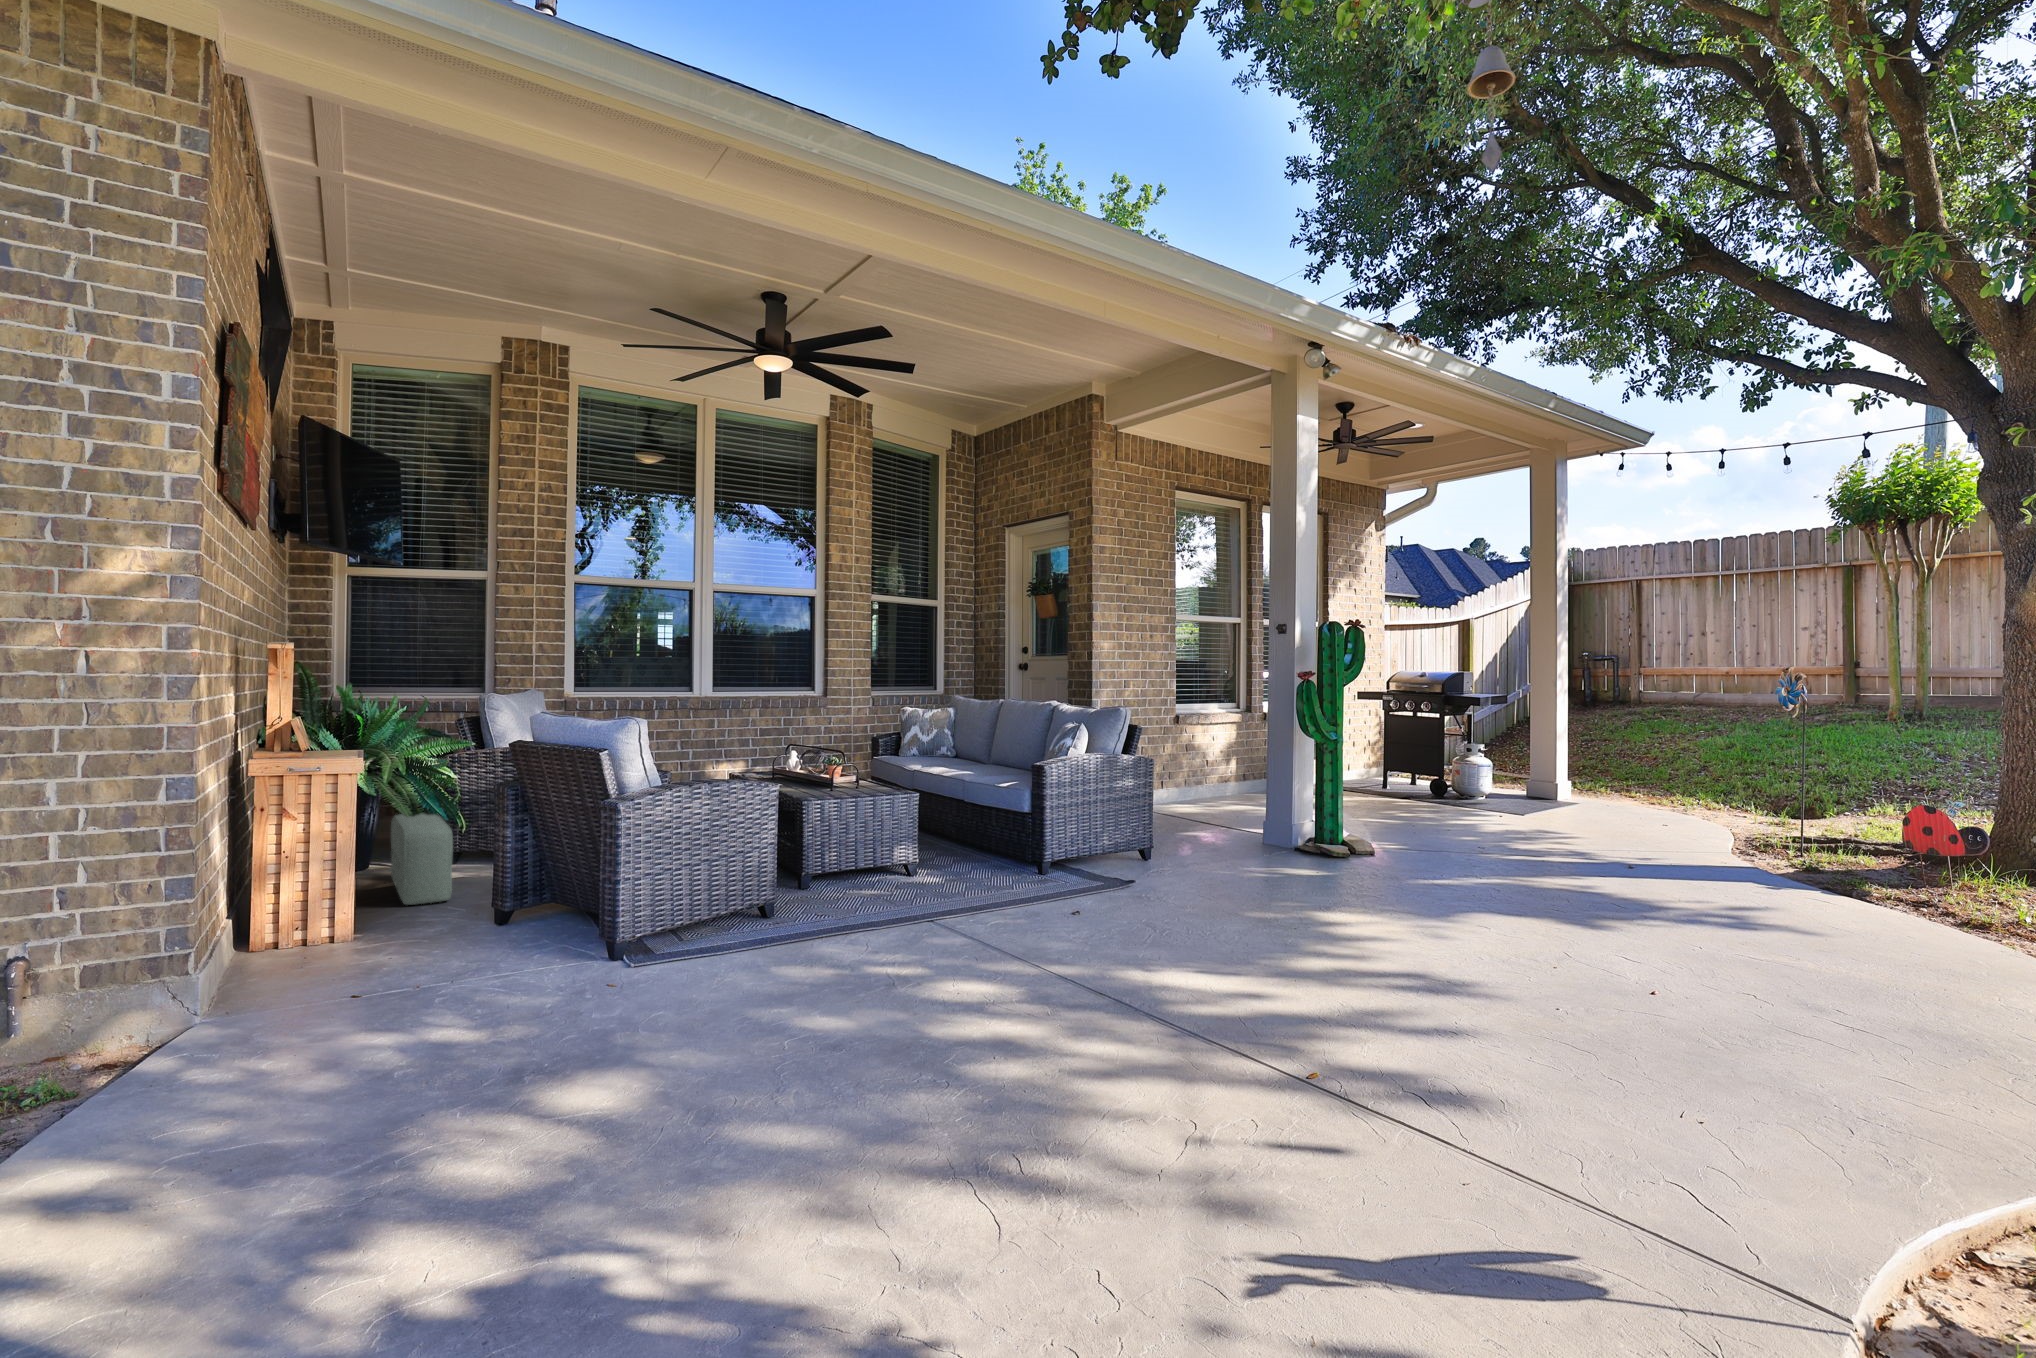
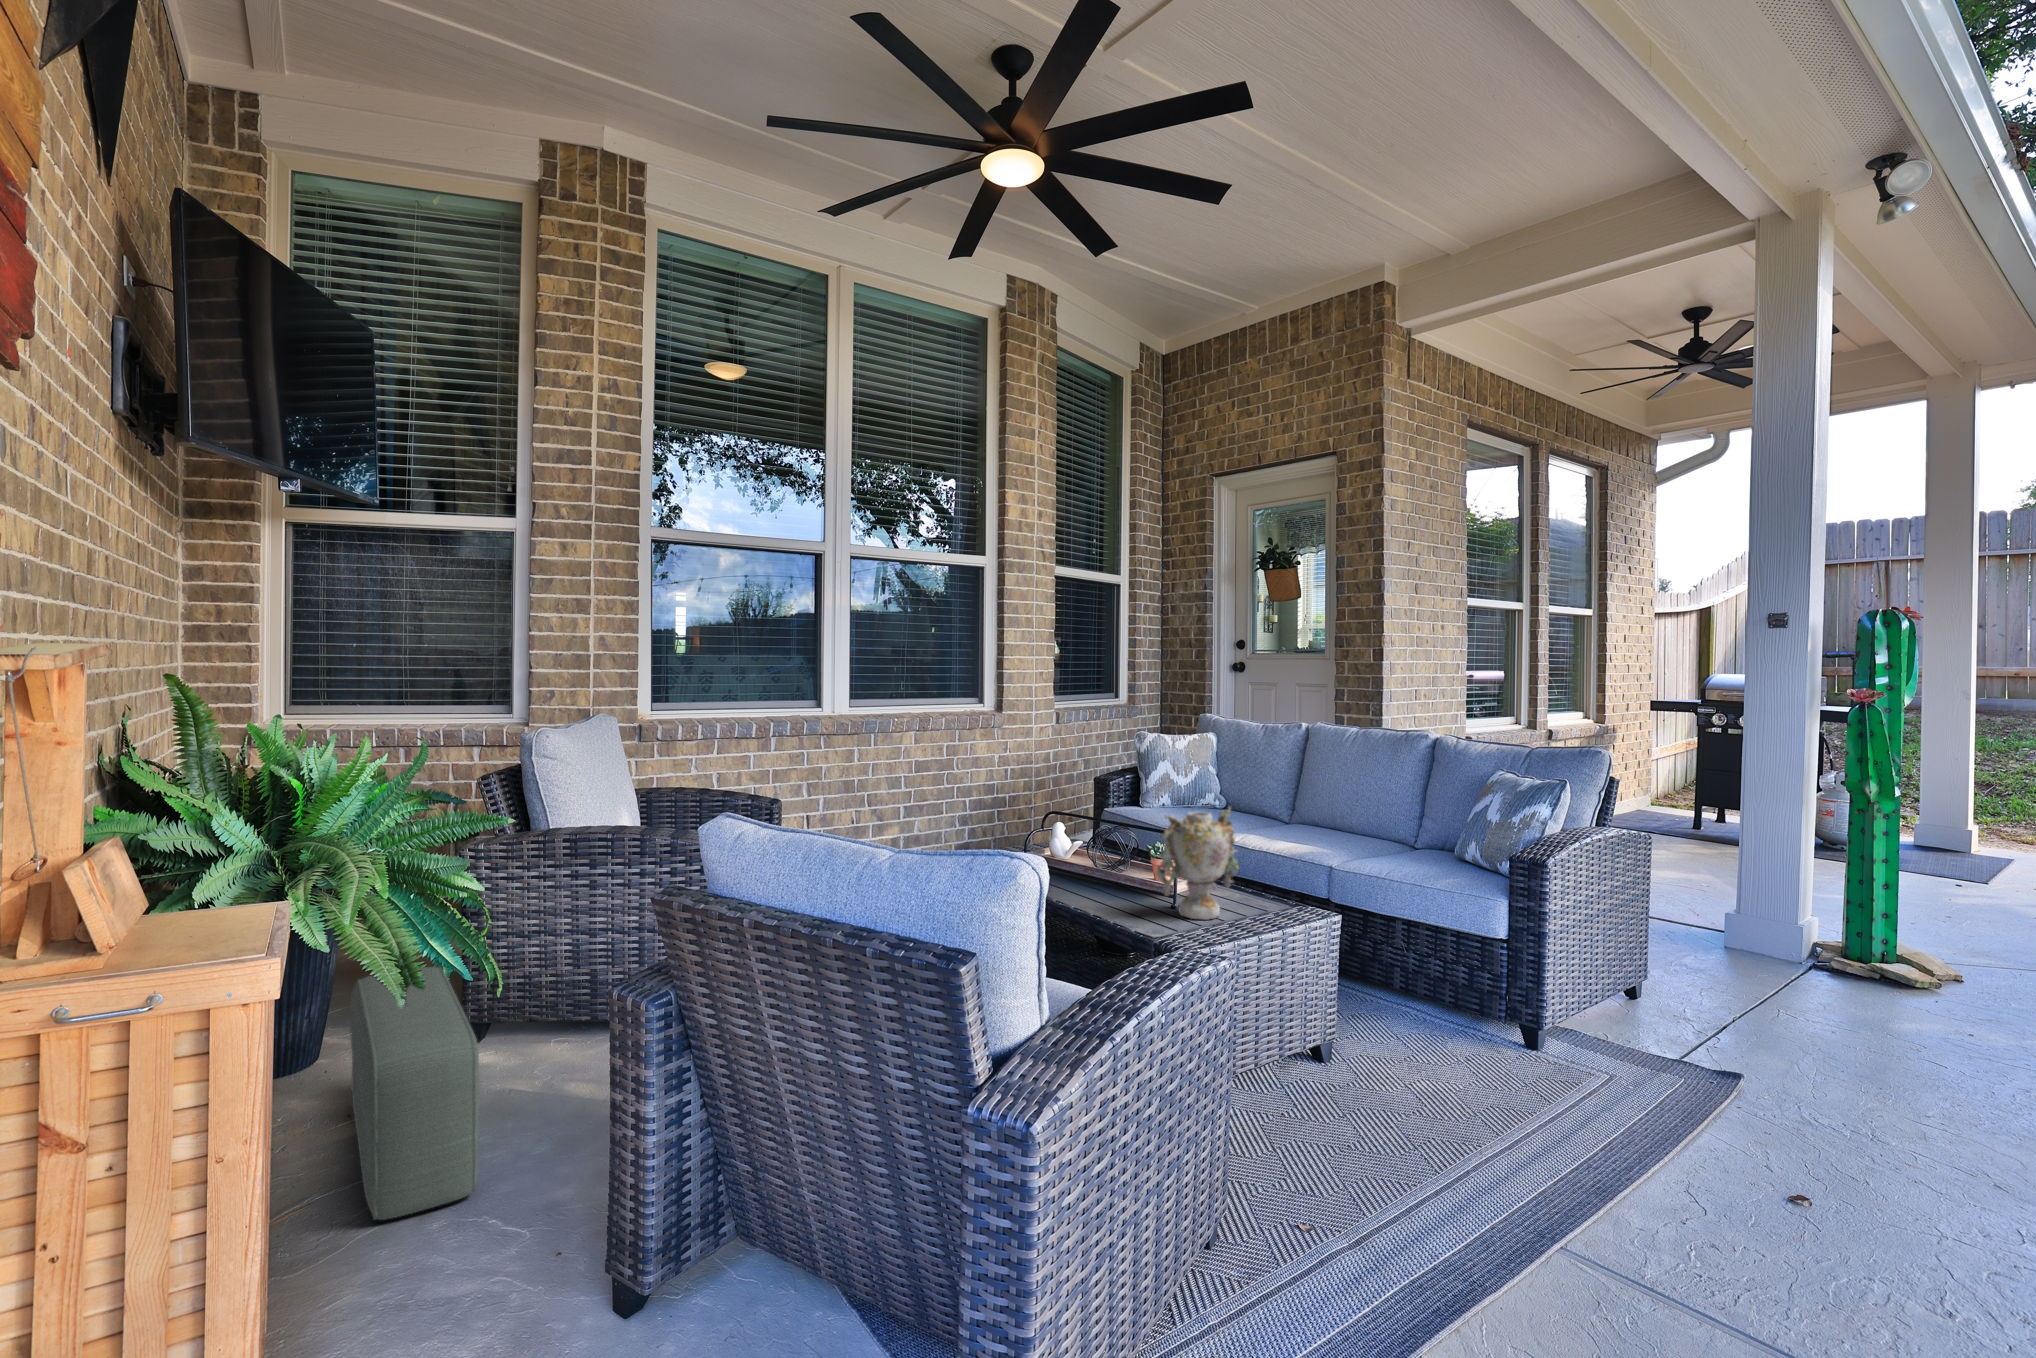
vase: none [821,734,873,794] -> present [1156,807,1238,920]

